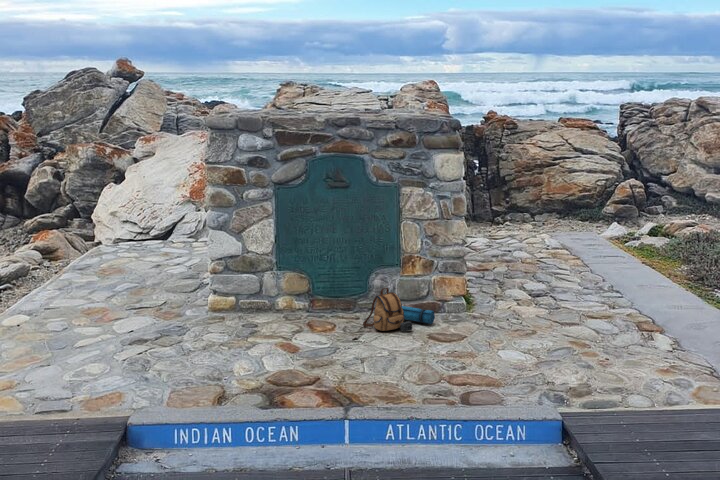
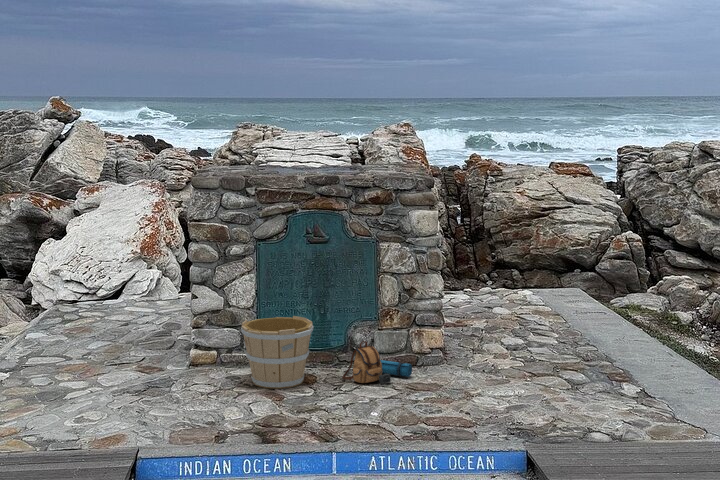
wooden bucket: none [259,261,334,336] -> present [241,316,314,389]

